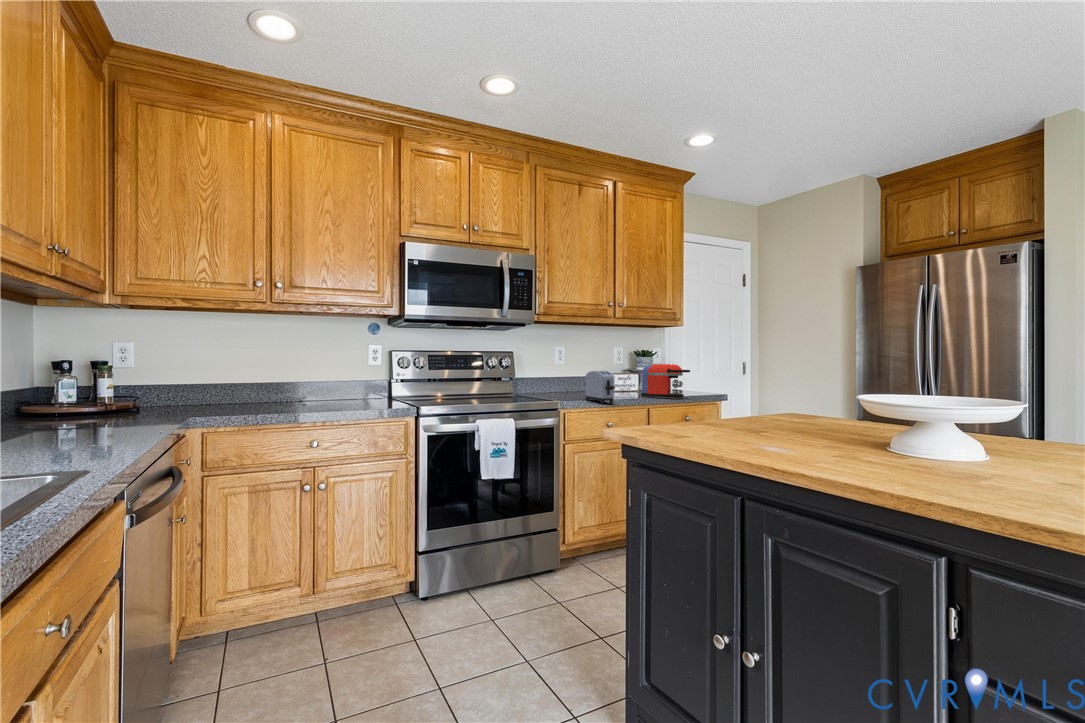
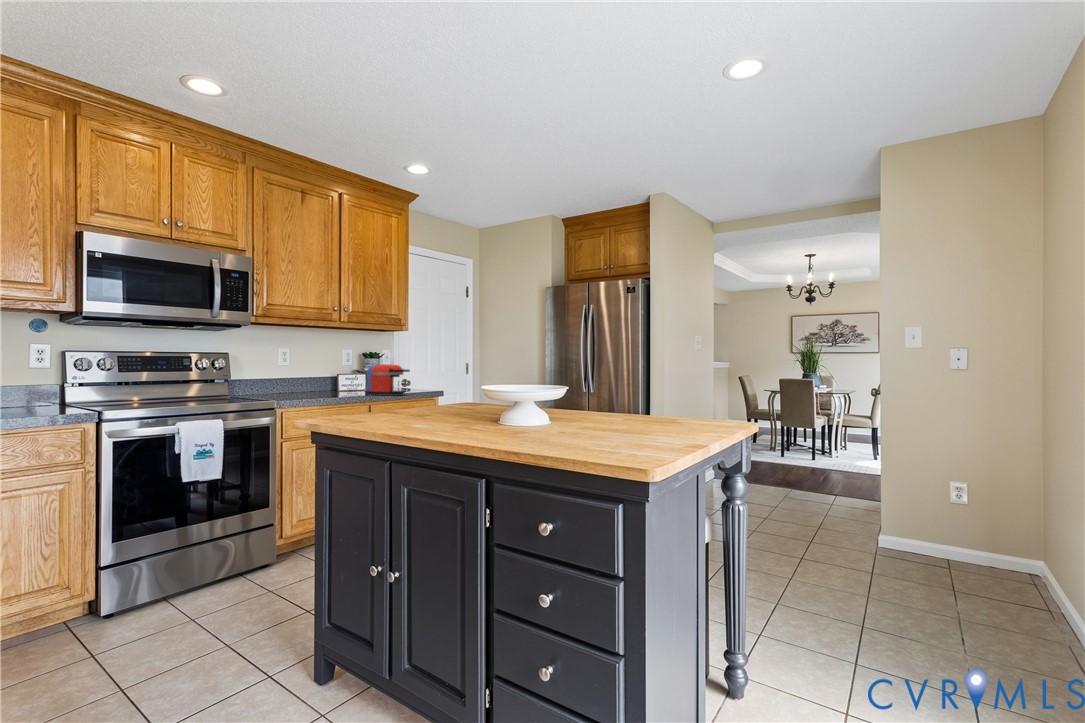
toaster: present [585,371,615,403] -> none [306,371,334,402]

